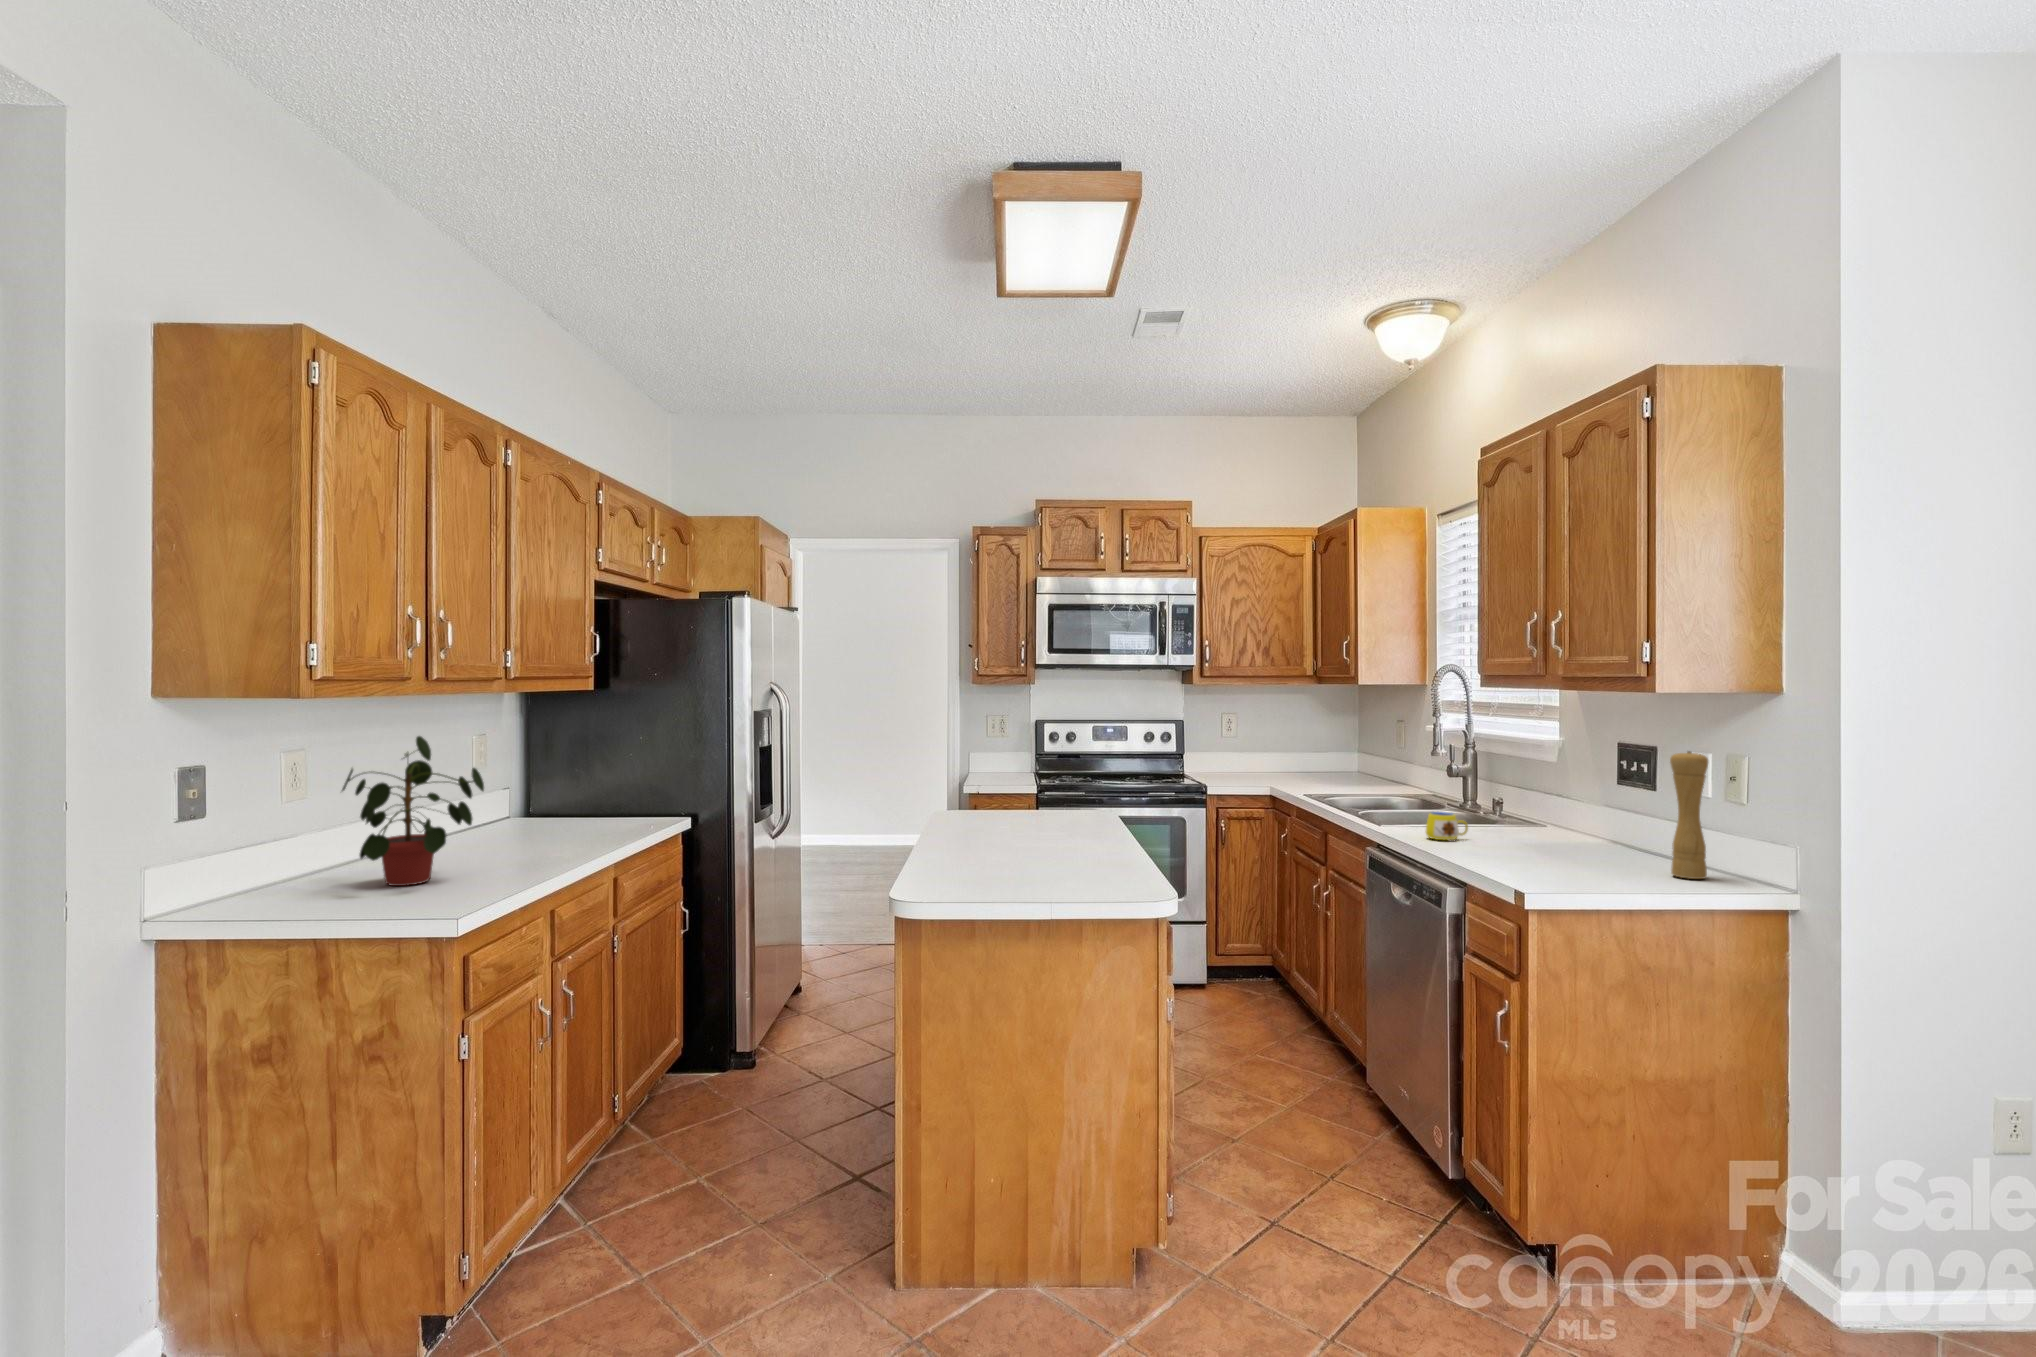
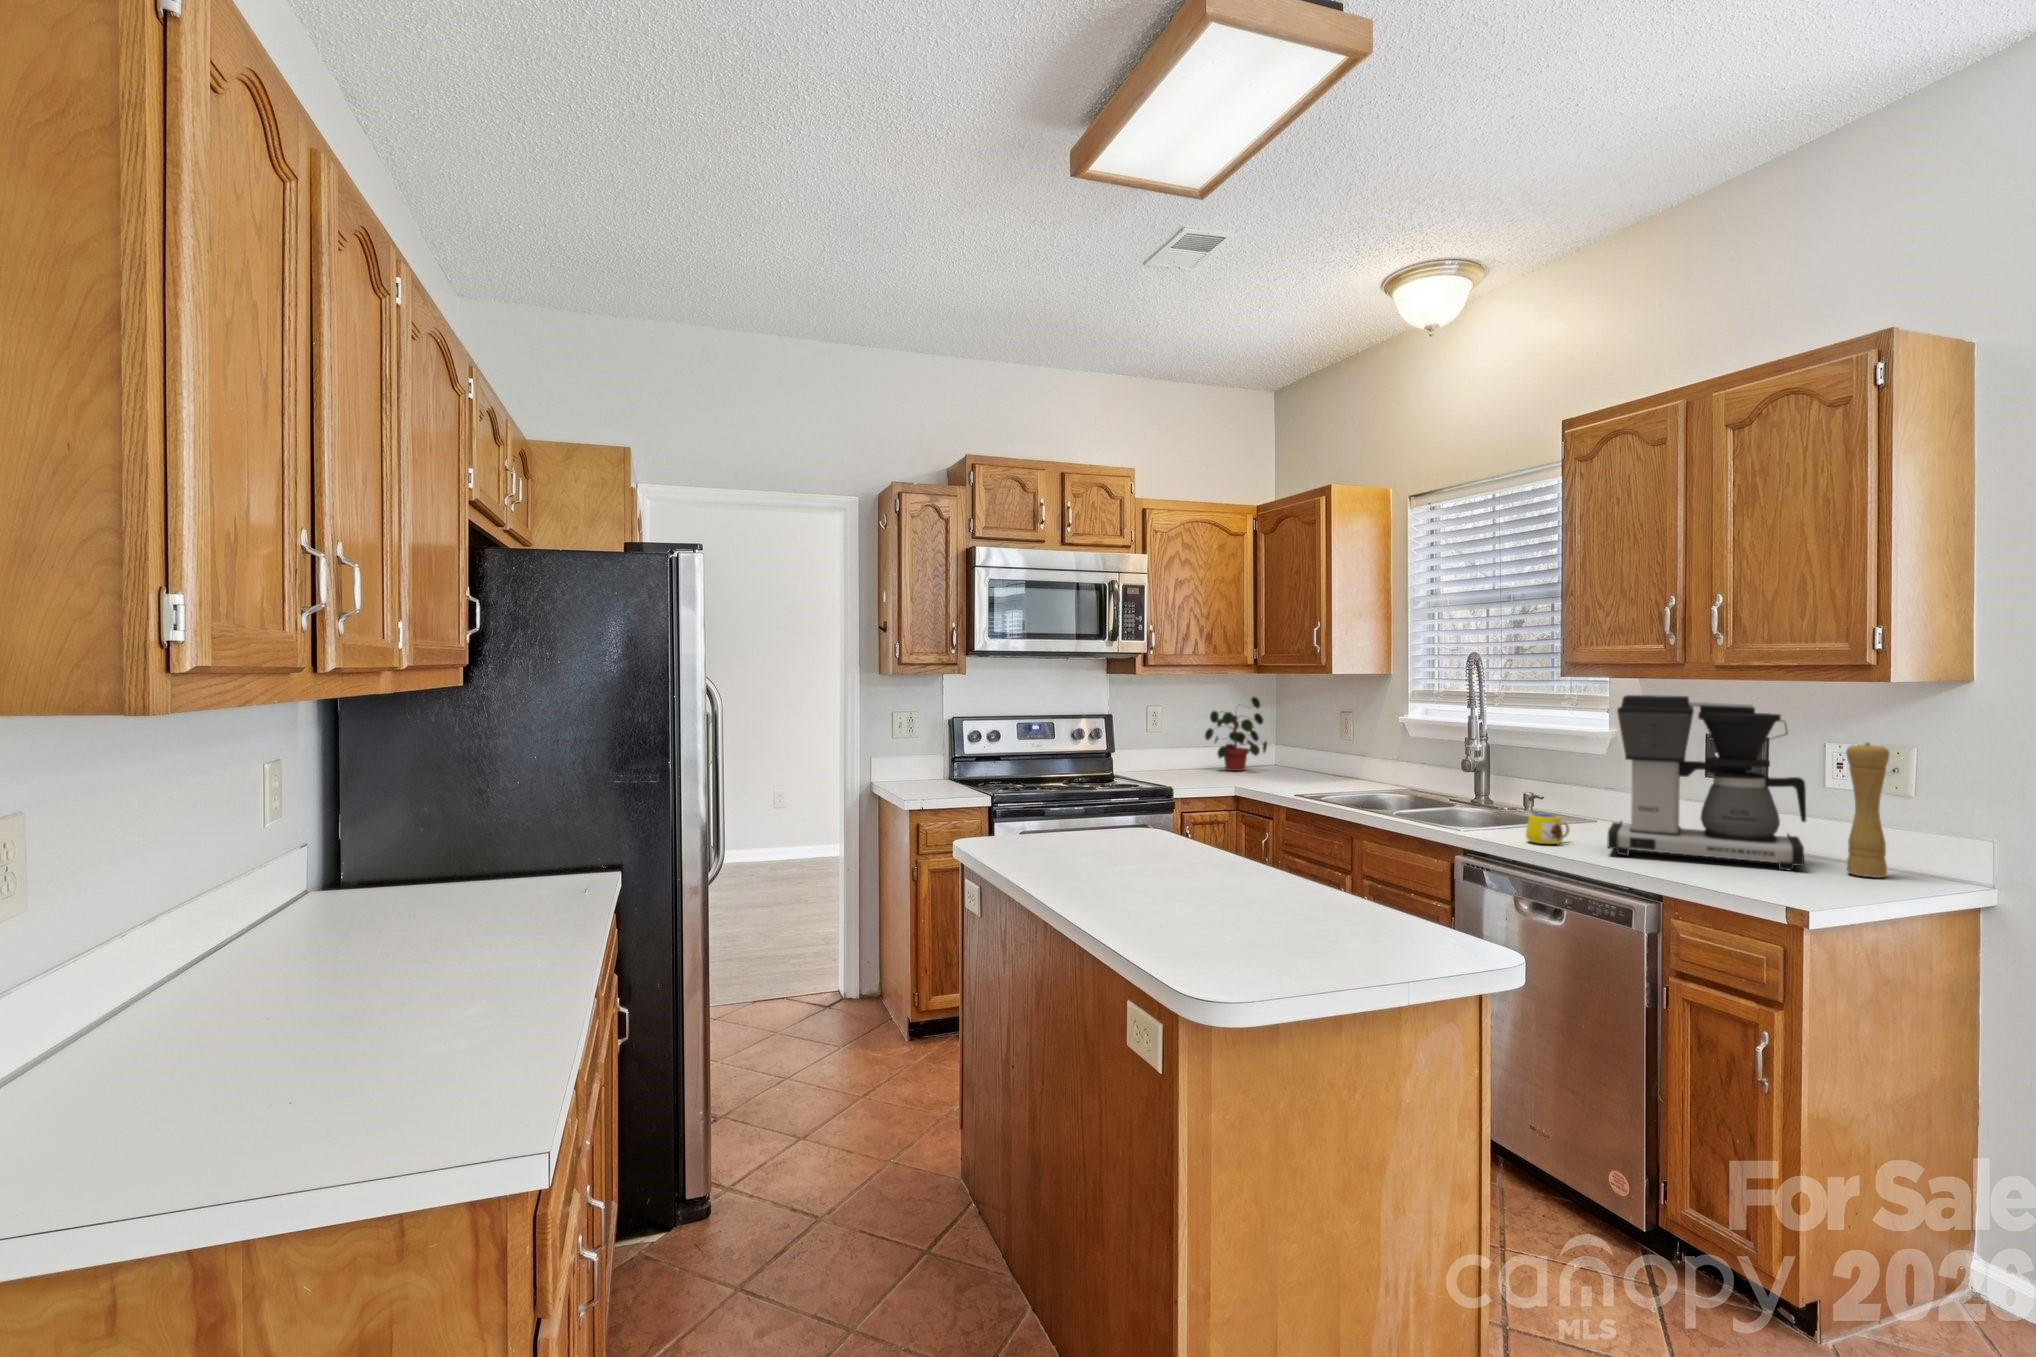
coffee maker: none [1473,705,1660,870] -> present [1607,695,1806,871]
potted plant: present [342,736,484,886] -> present [1205,697,1267,771]

